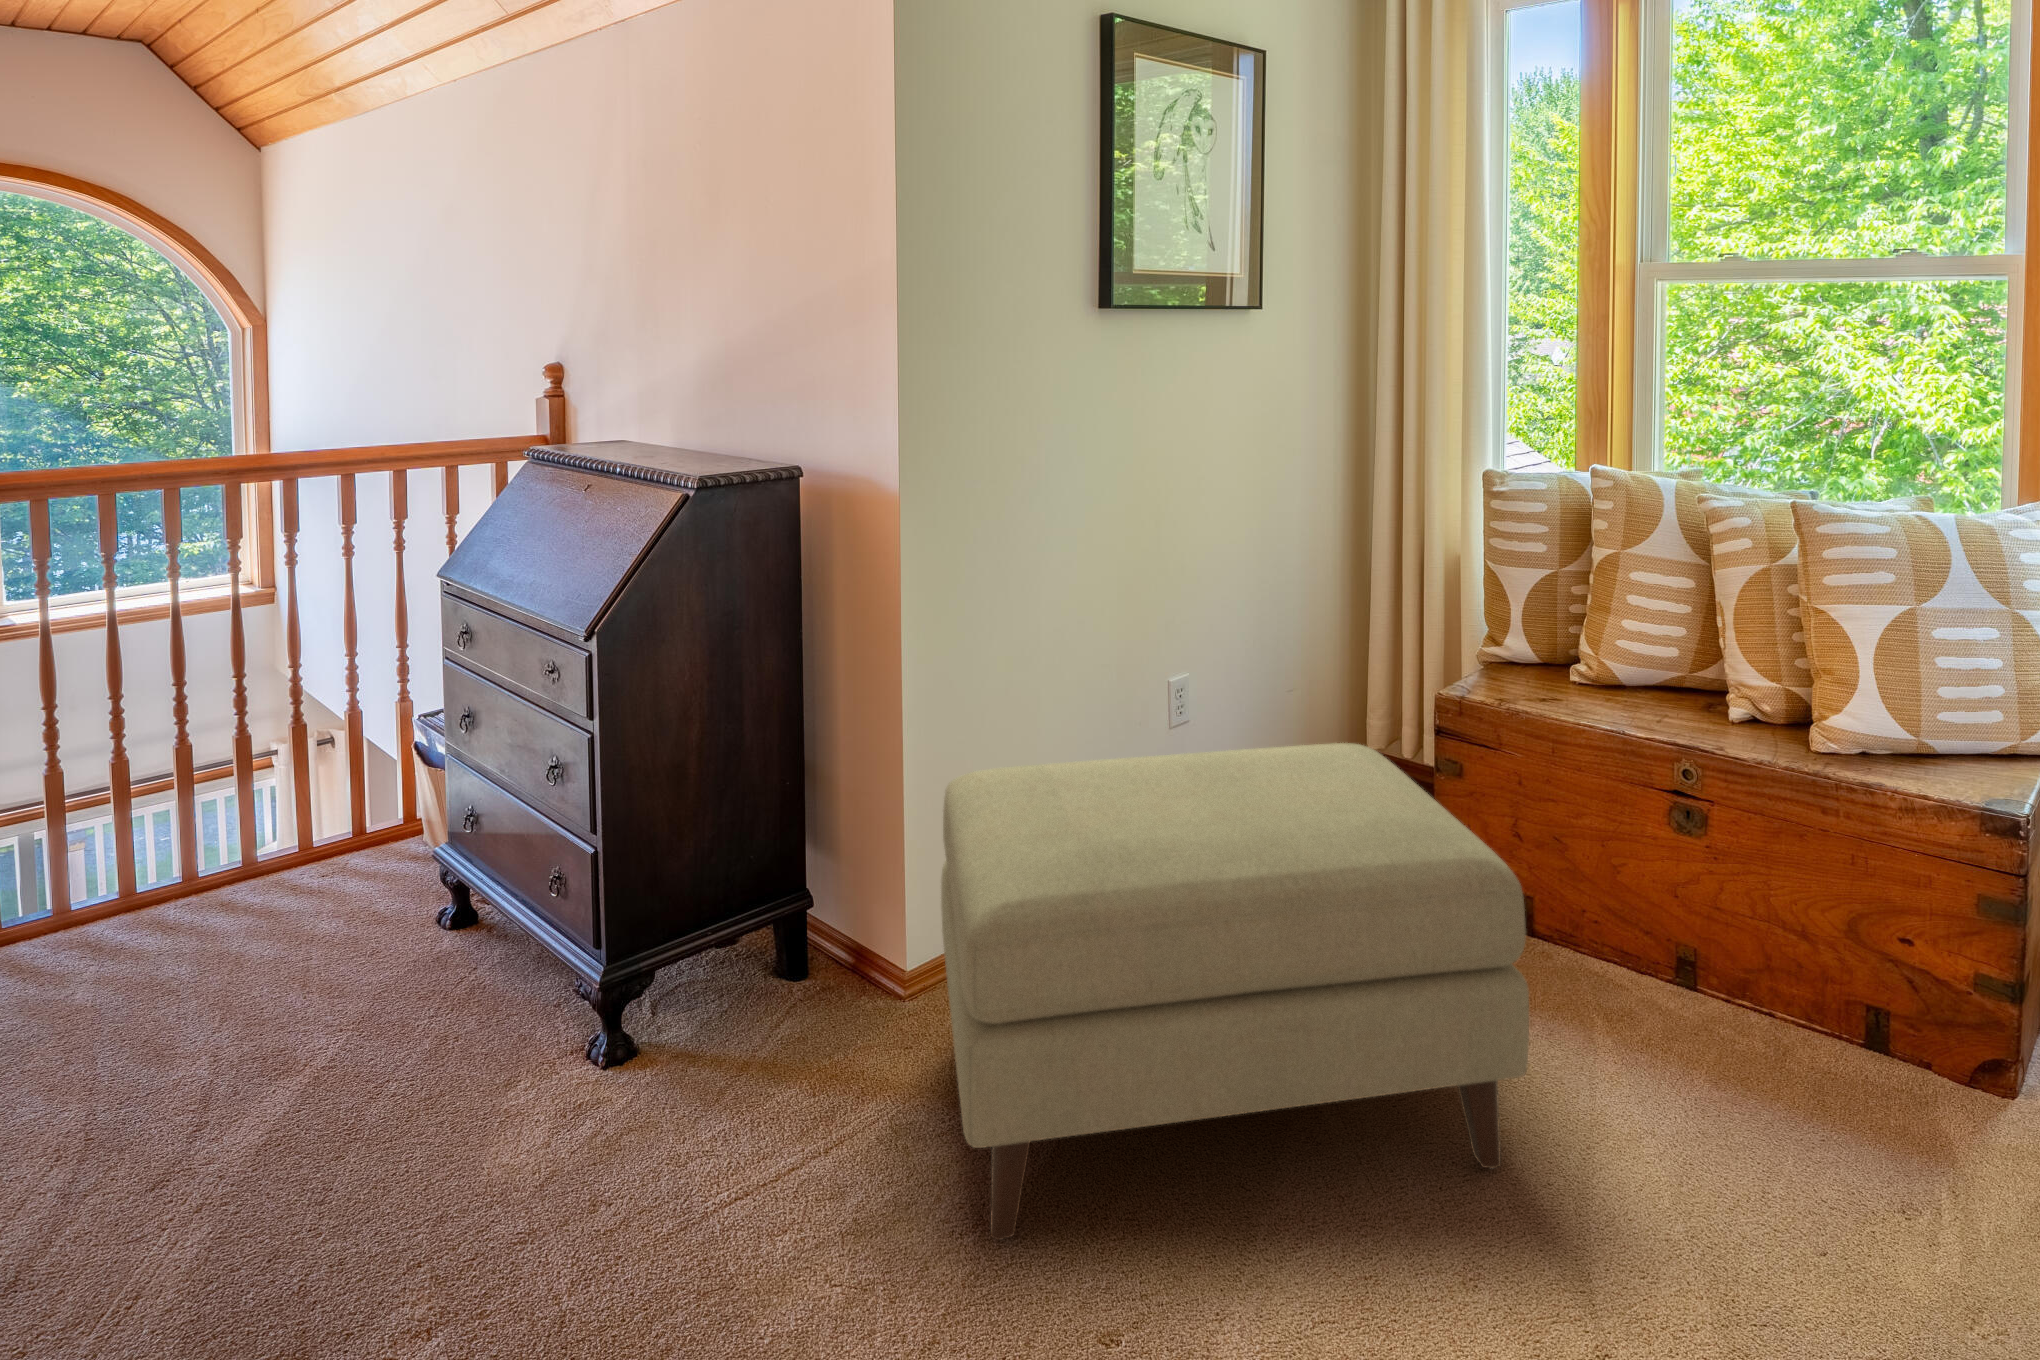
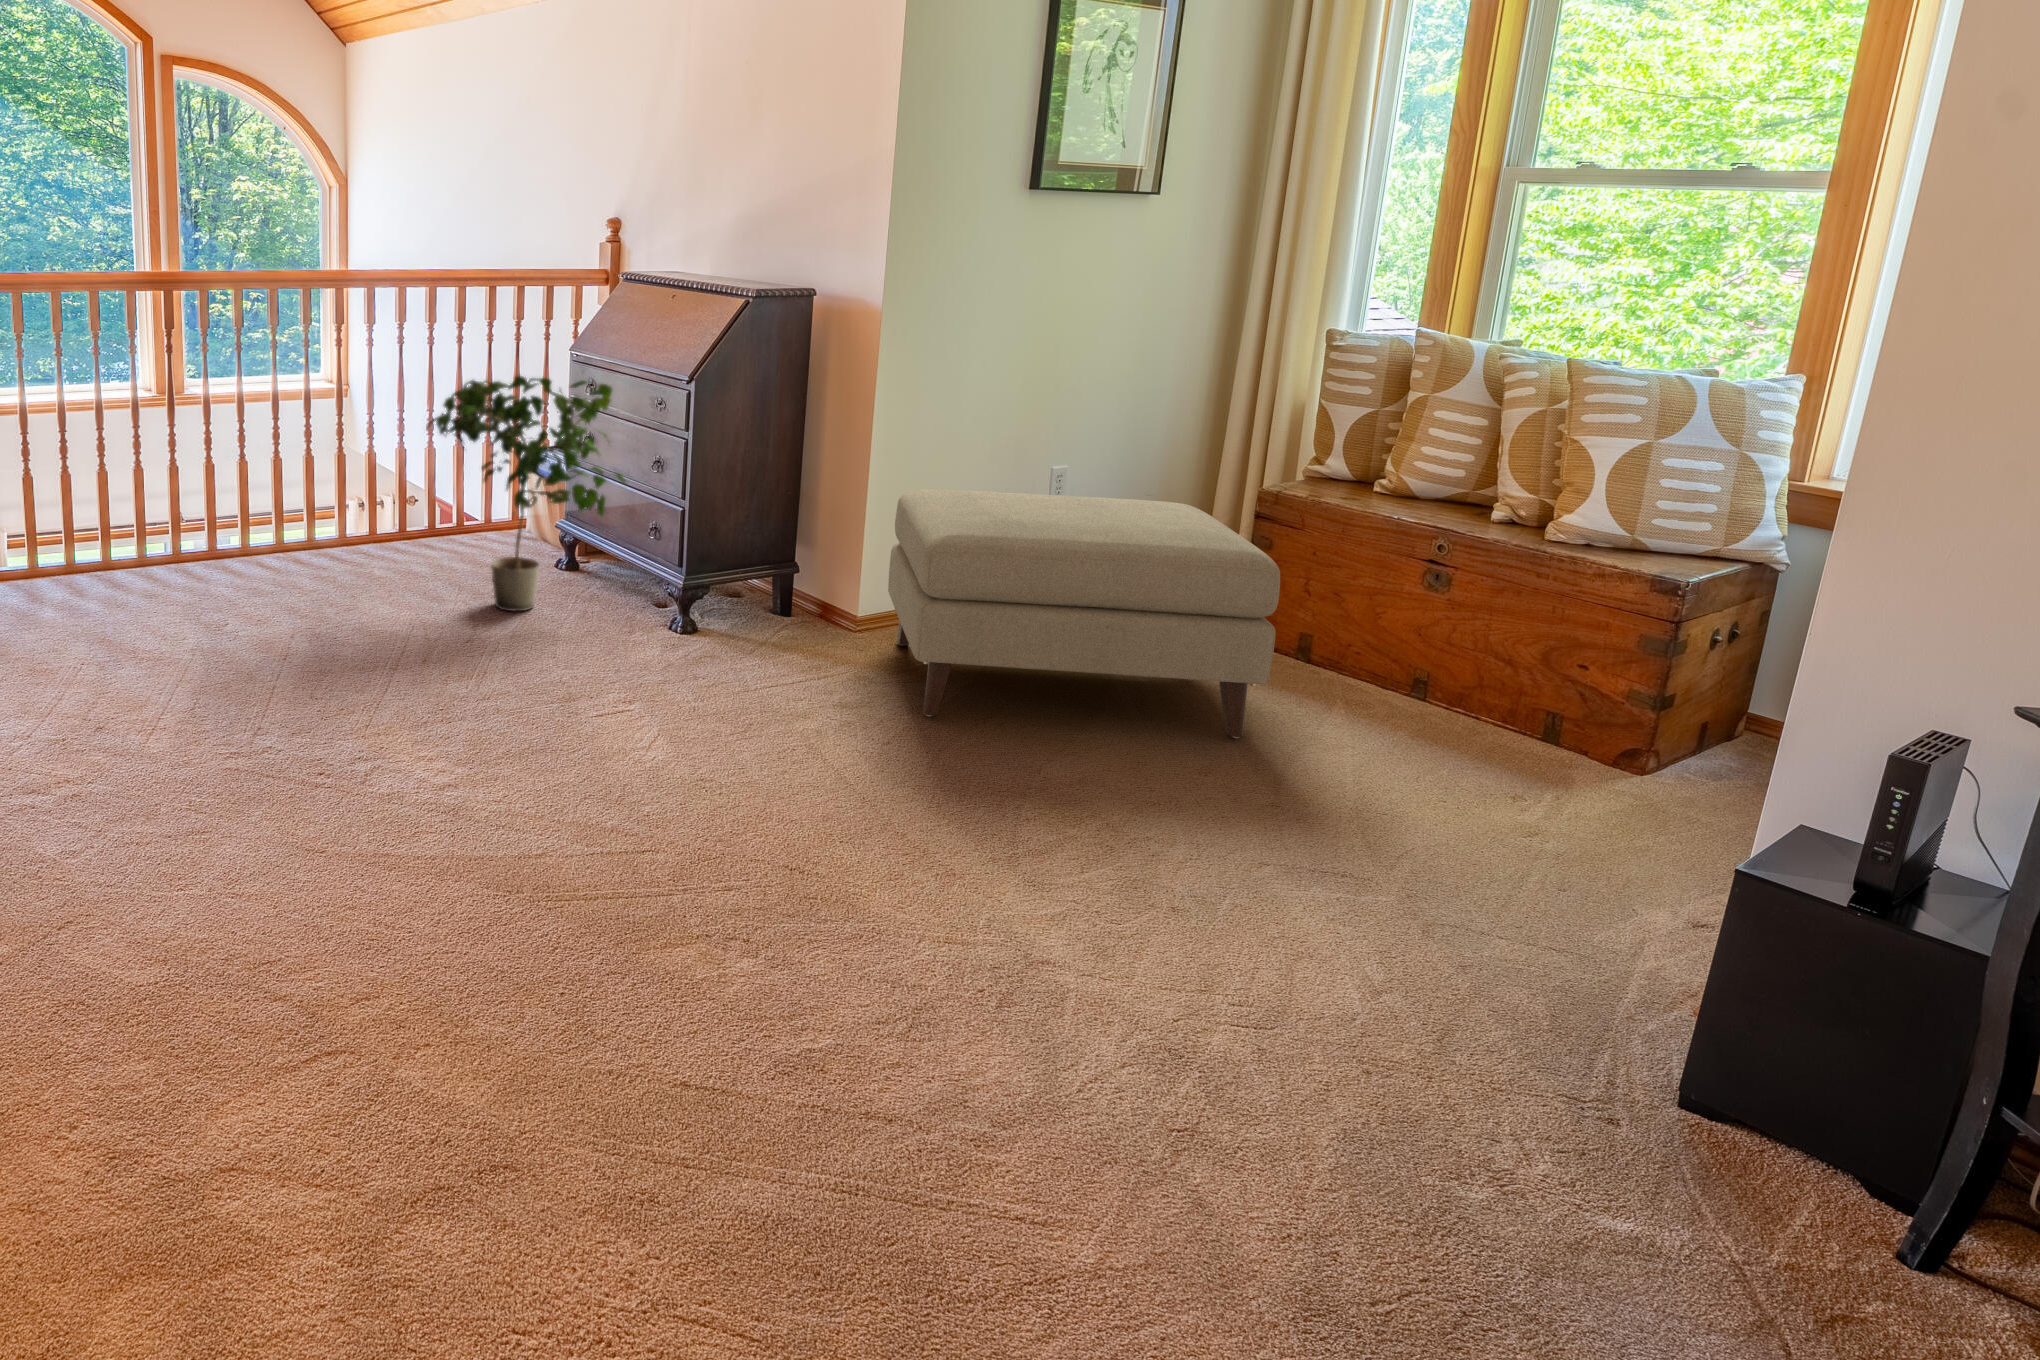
potted plant: none [84,638,502,1074] -> present [427,376,625,611]

